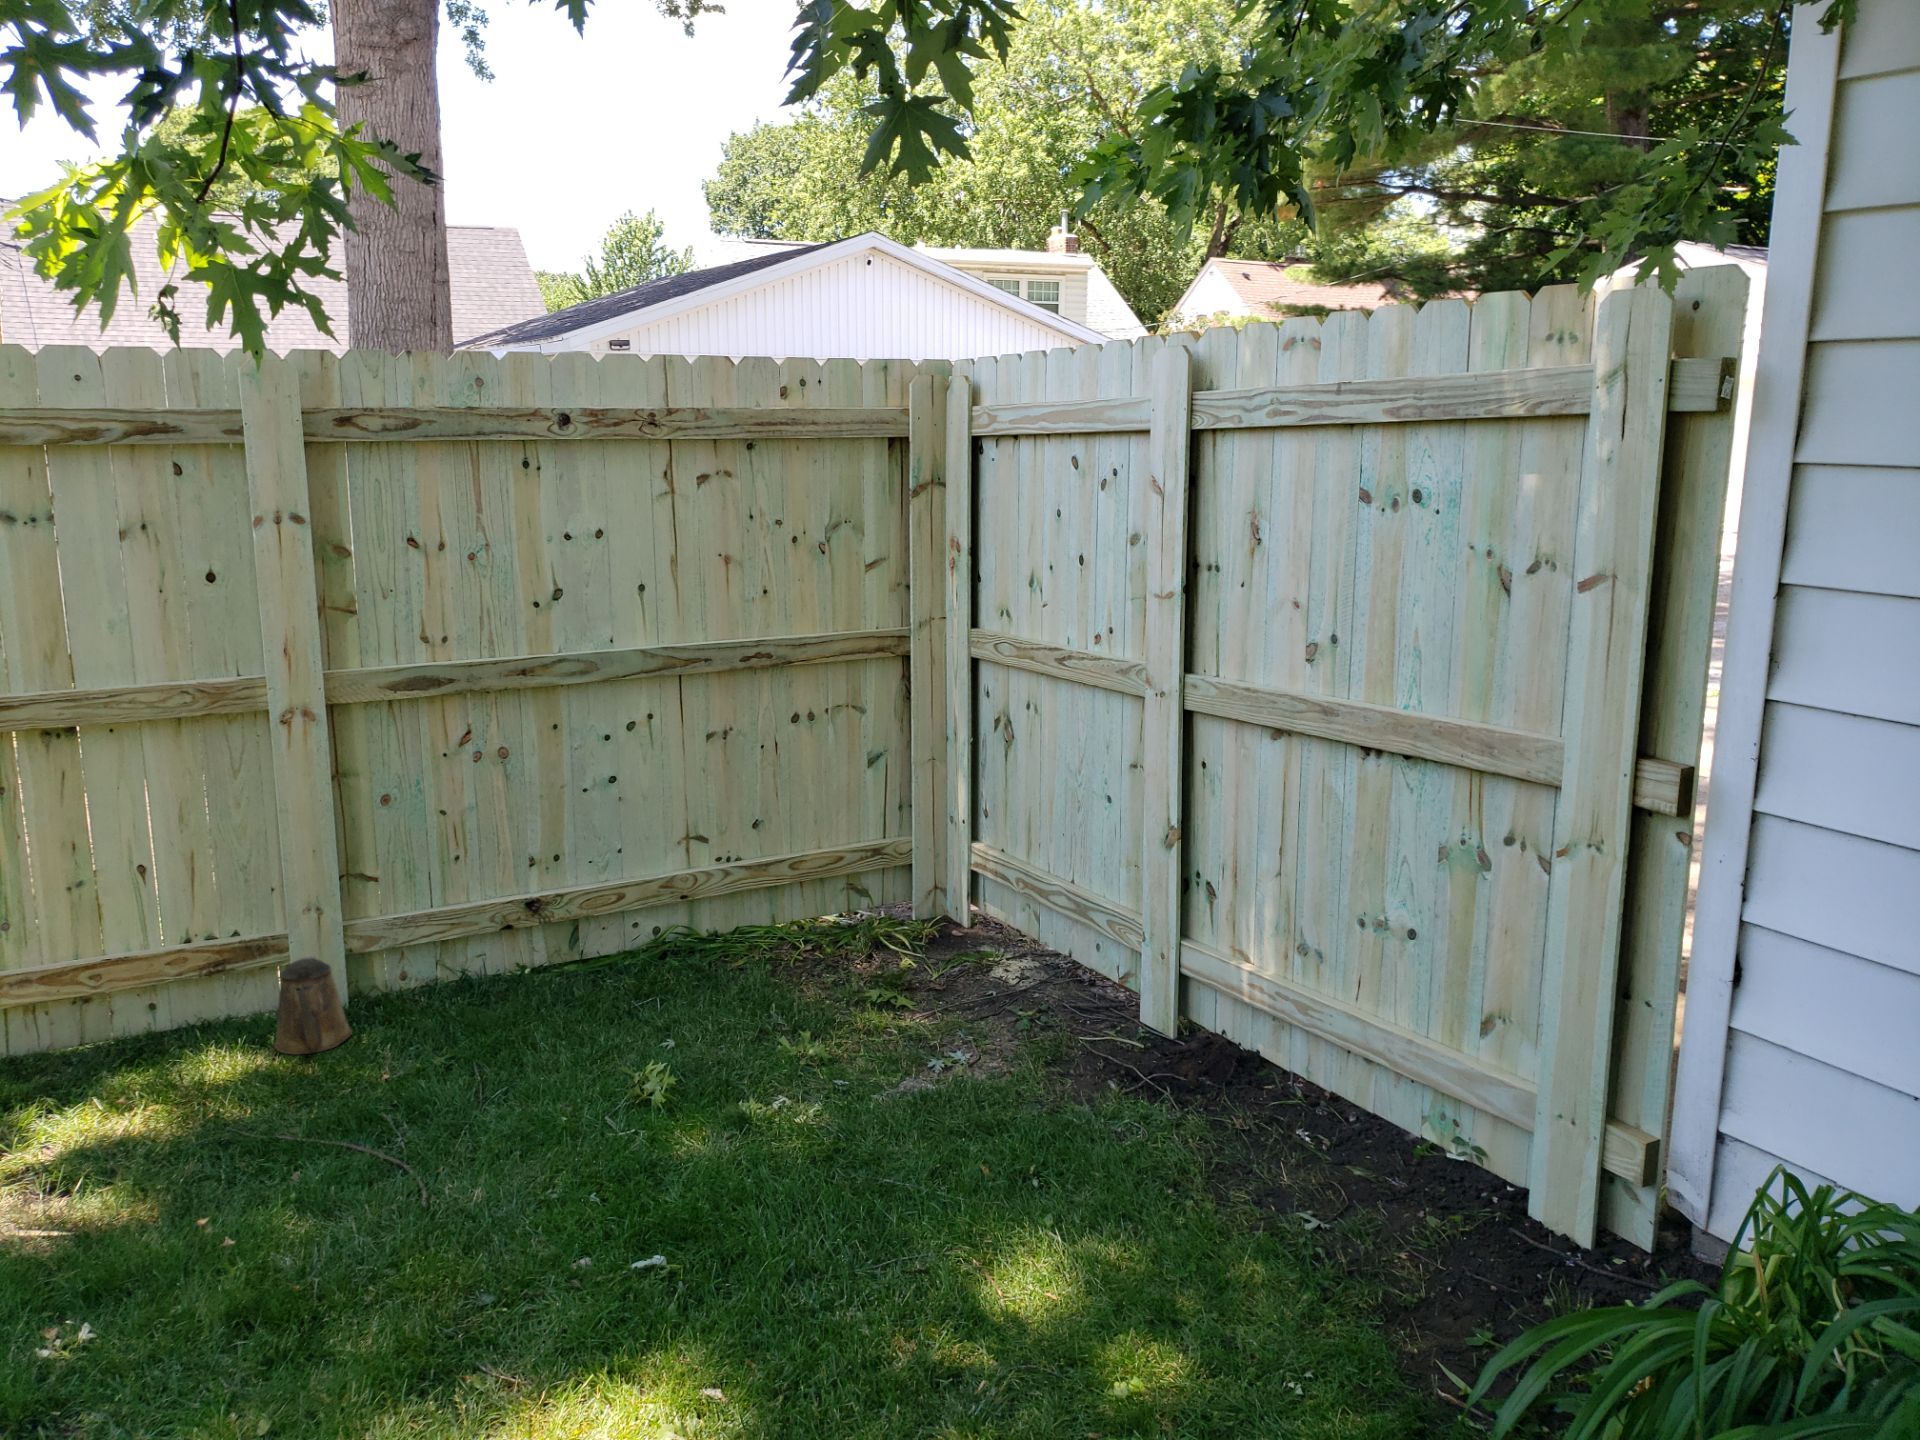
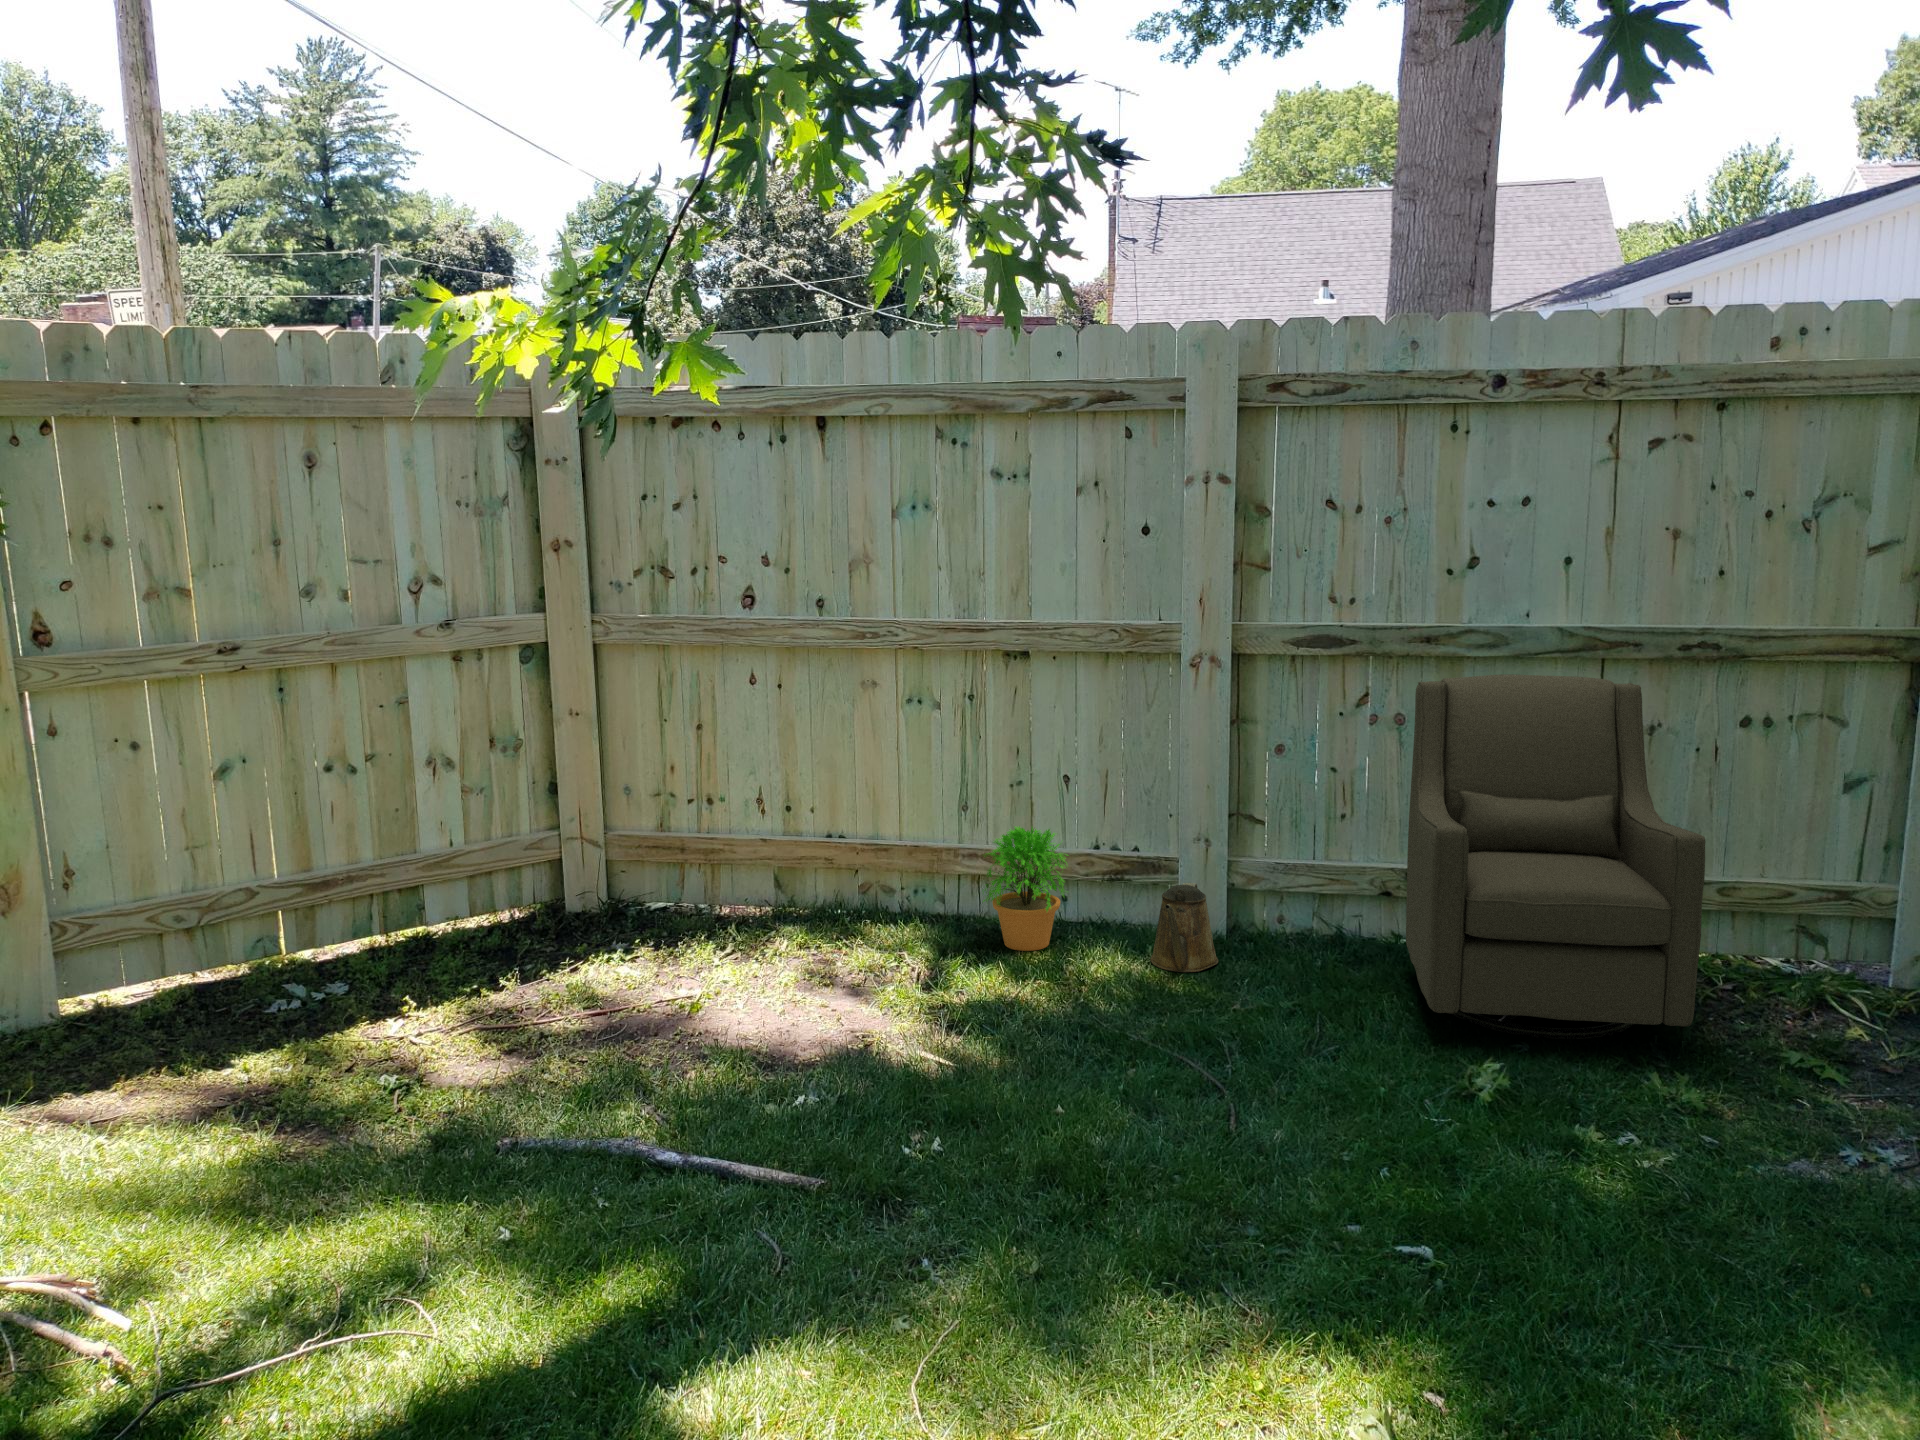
chair: none [522,696,802,1031] -> present [1406,674,1706,1039]
potted plant: none [33,927,164,1076] -> present [983,826,1066,951]

